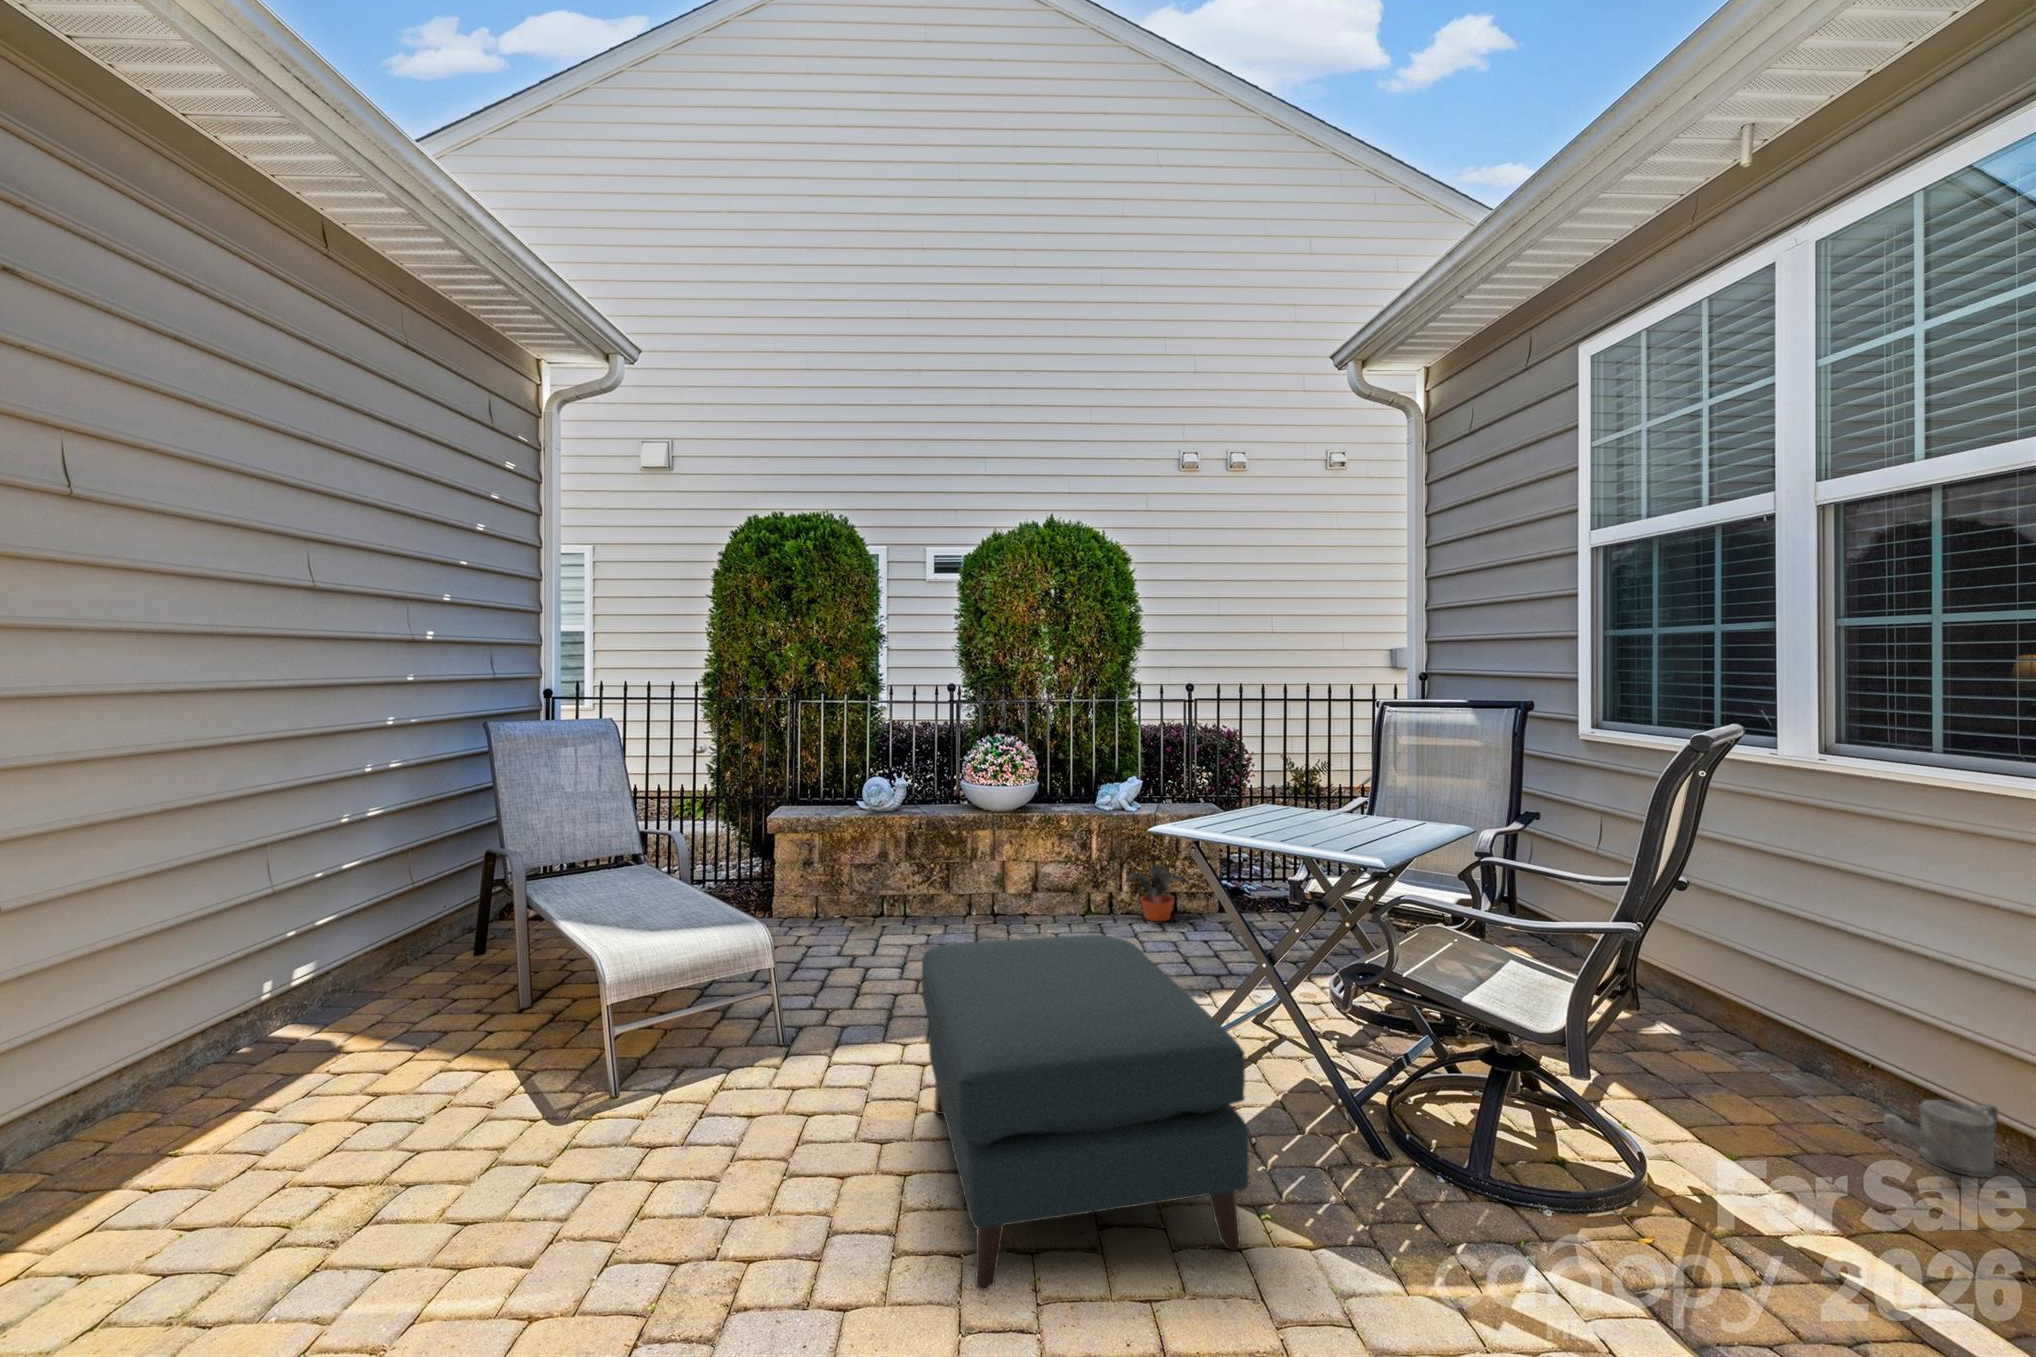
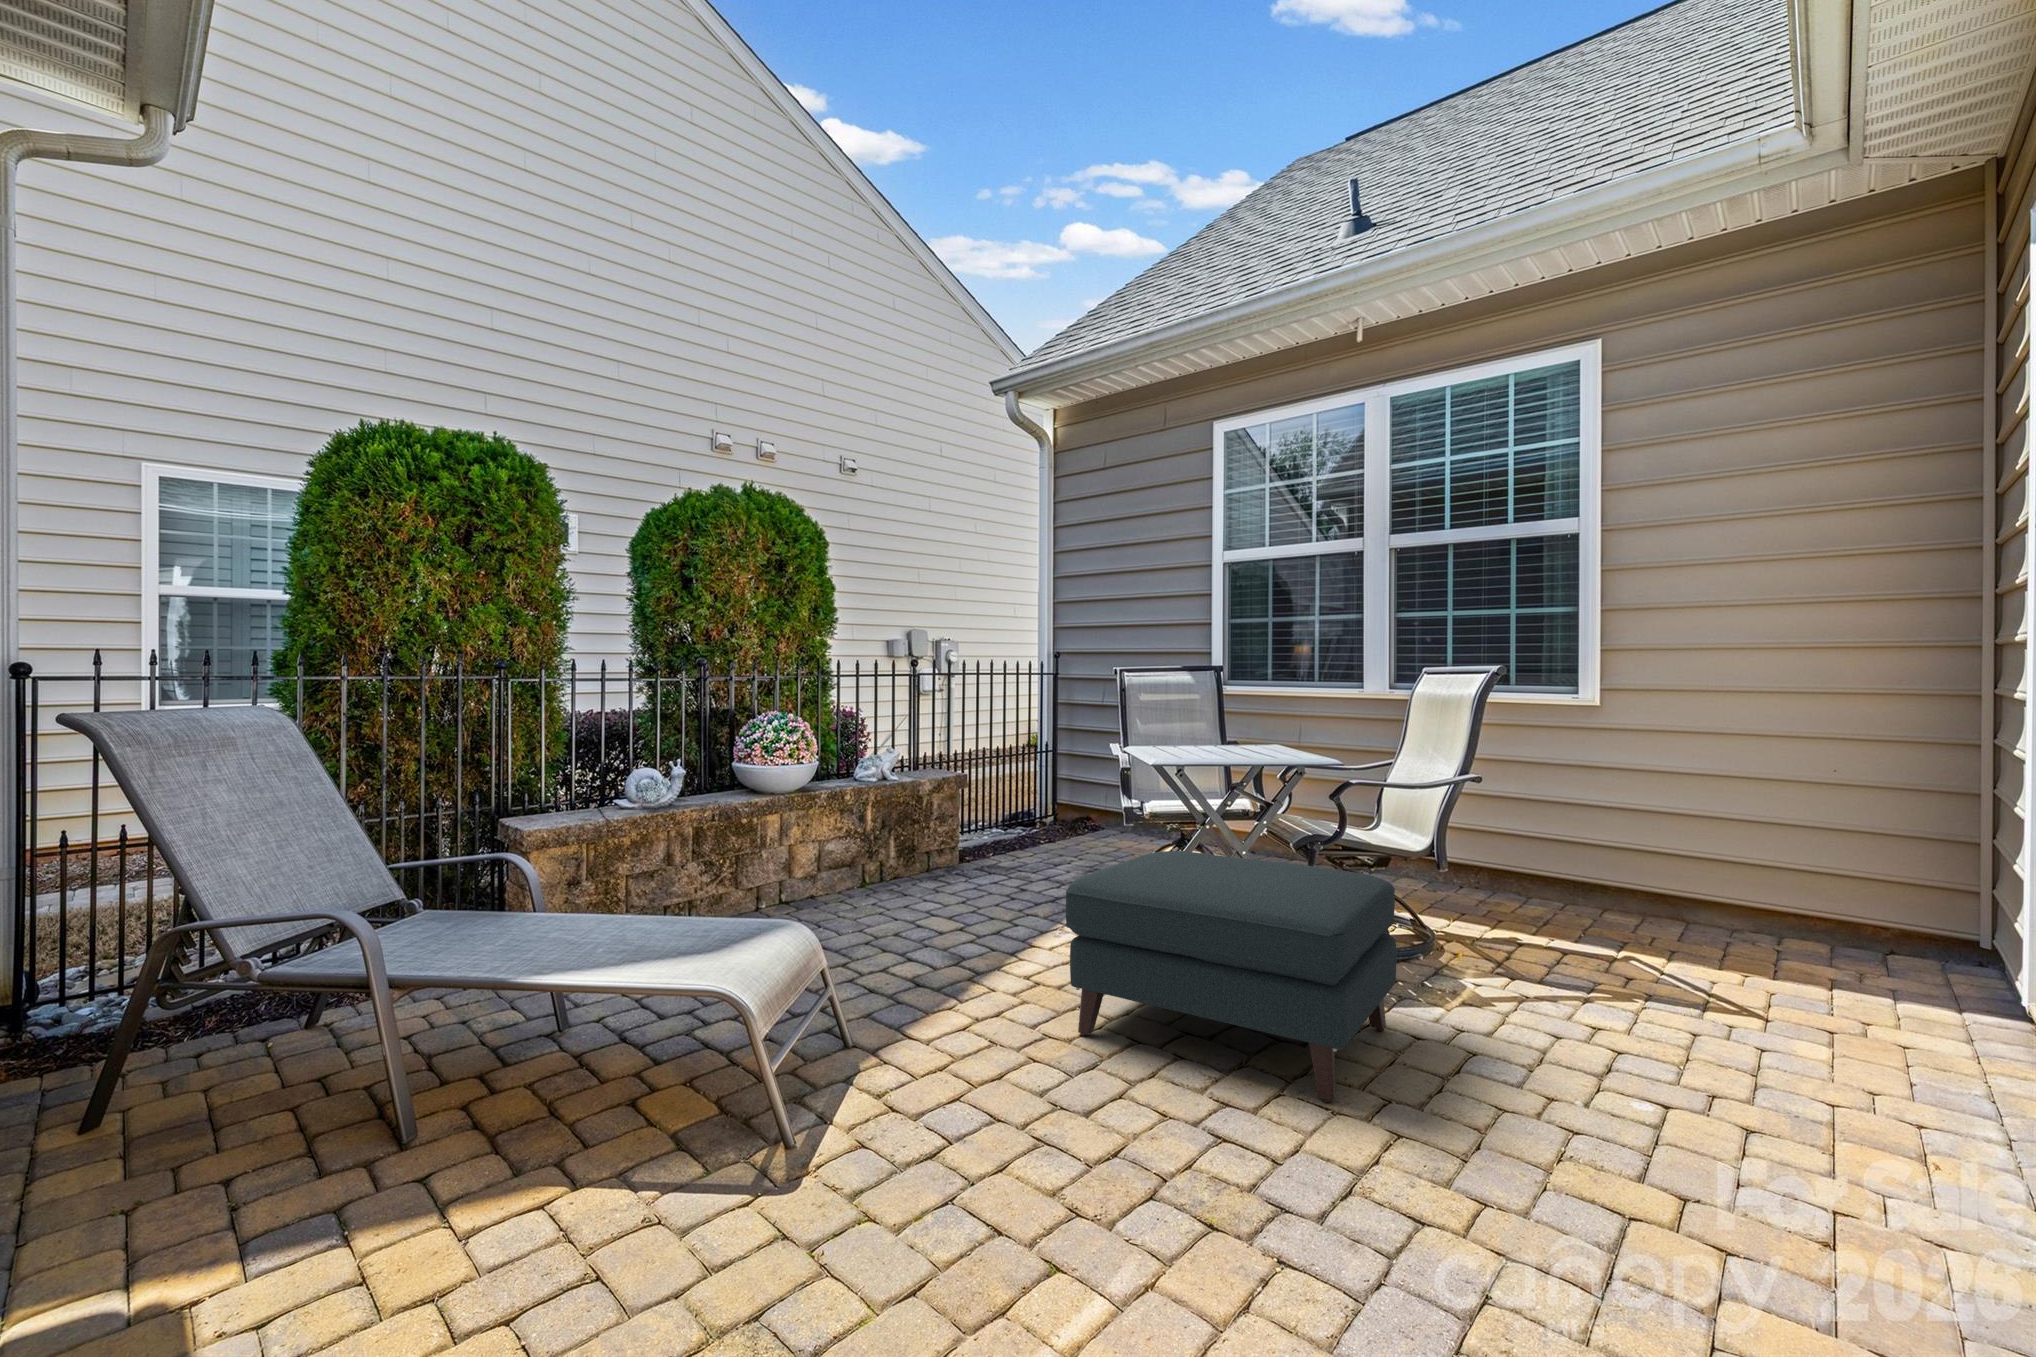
potted plant: present [1125,865,1189,921] -> none [908,829,970,881]
watering can: present [1884,1100,1998,1177] -> none [1485,869,1518,905]

